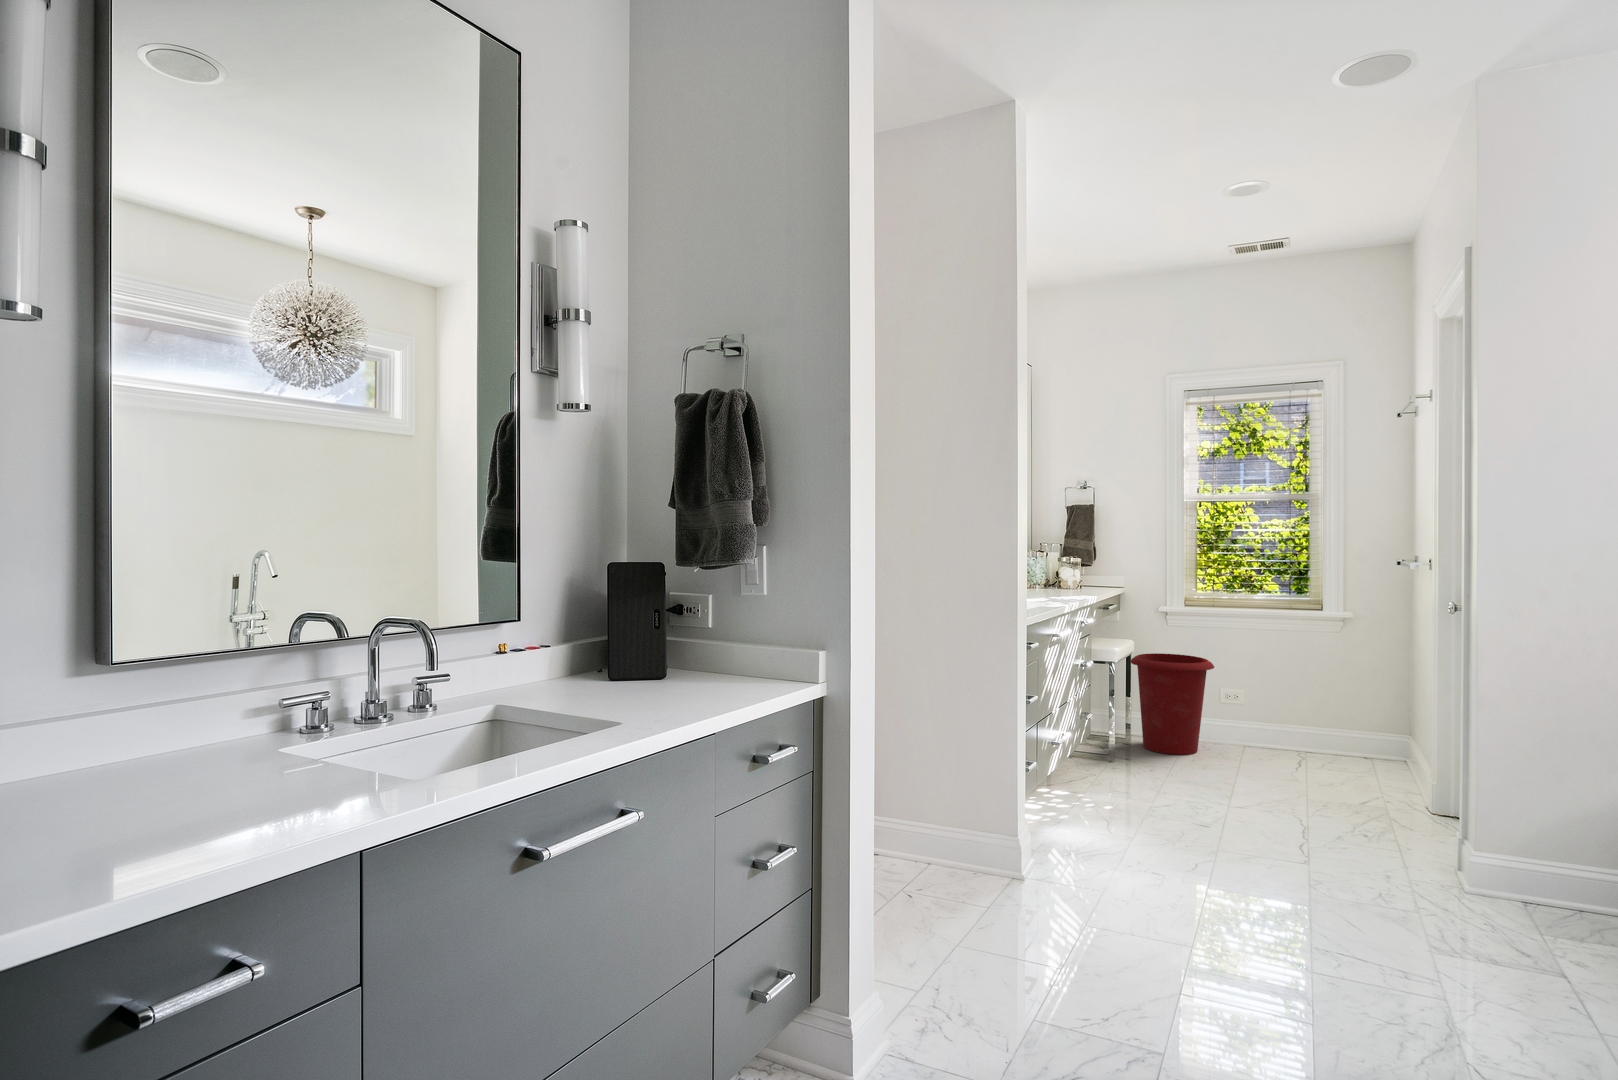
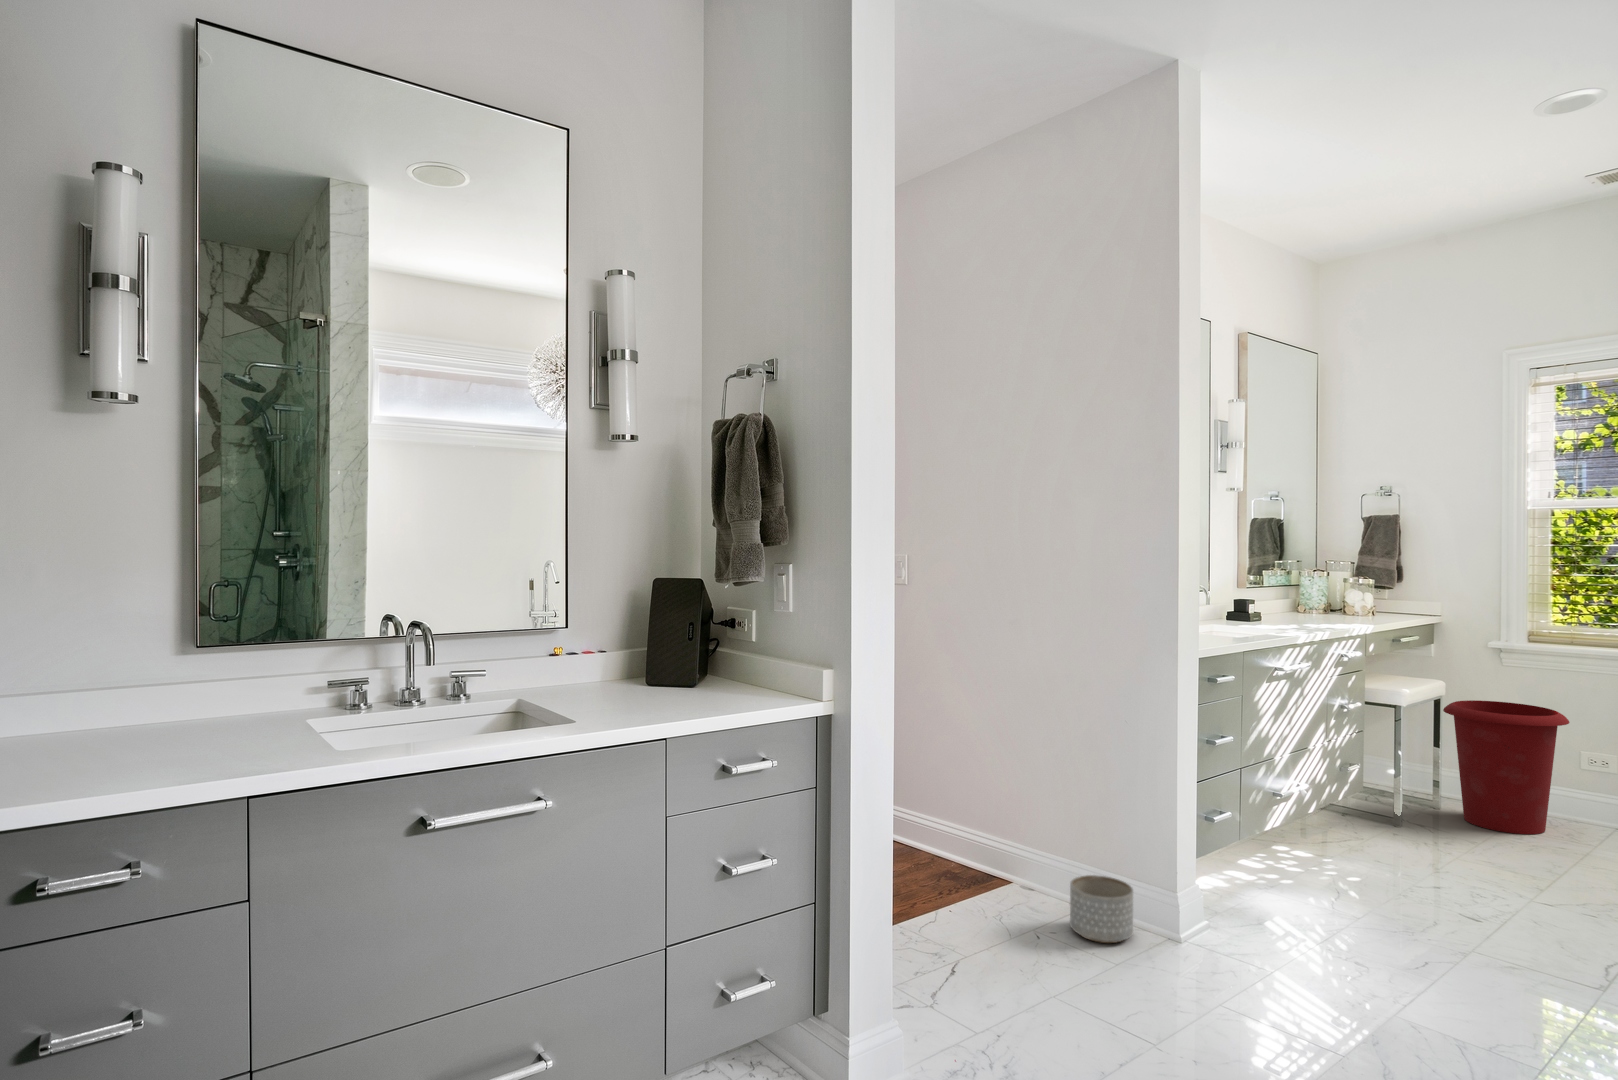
planter: none [933,827,988,886] -> present [1070,875,1133,943]

